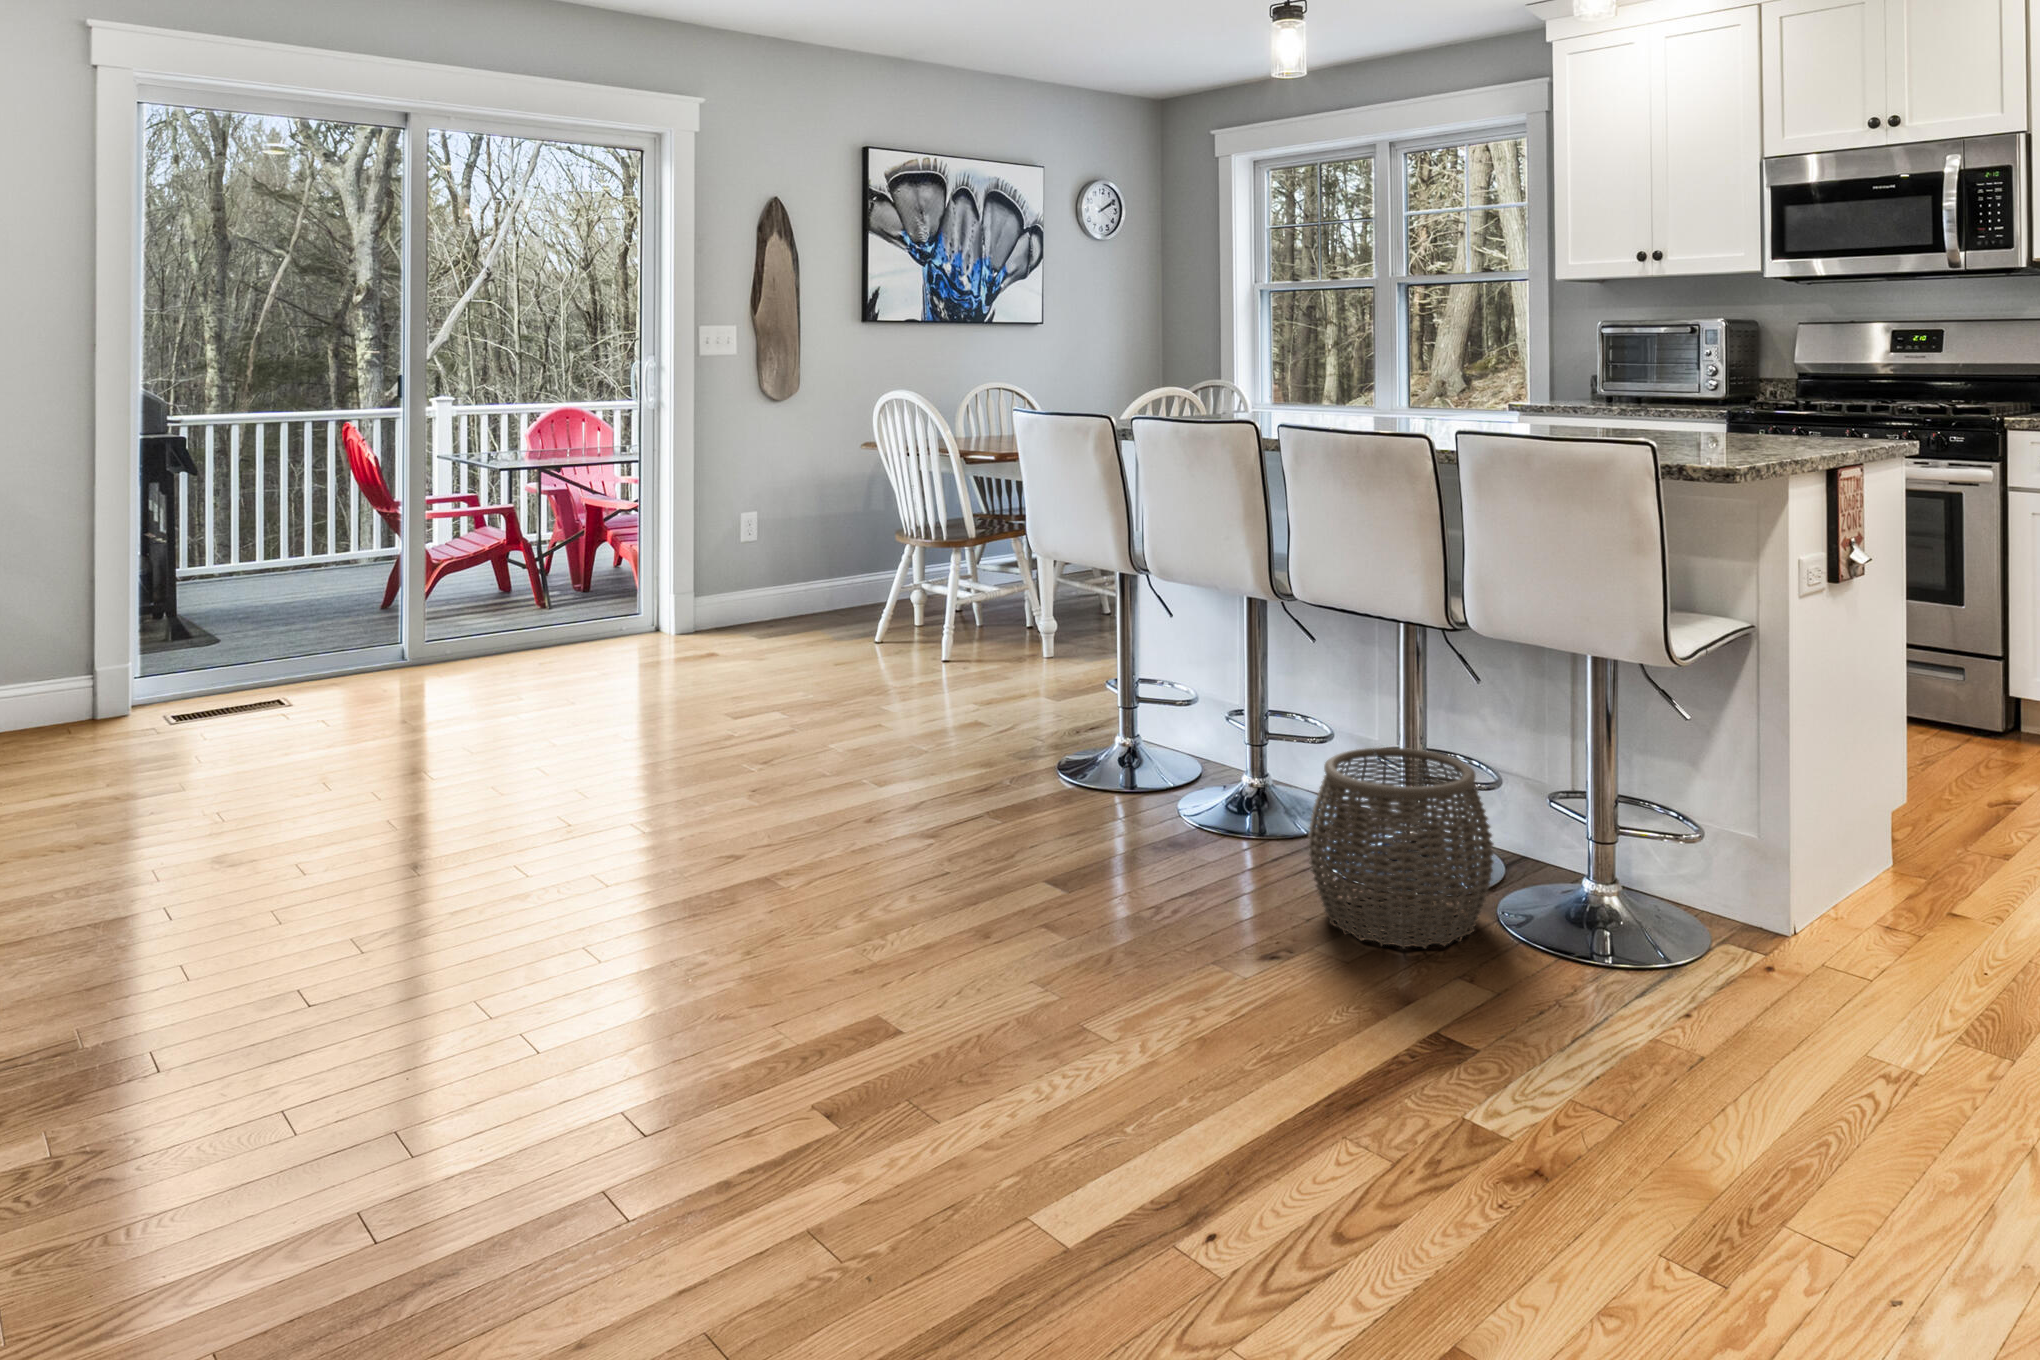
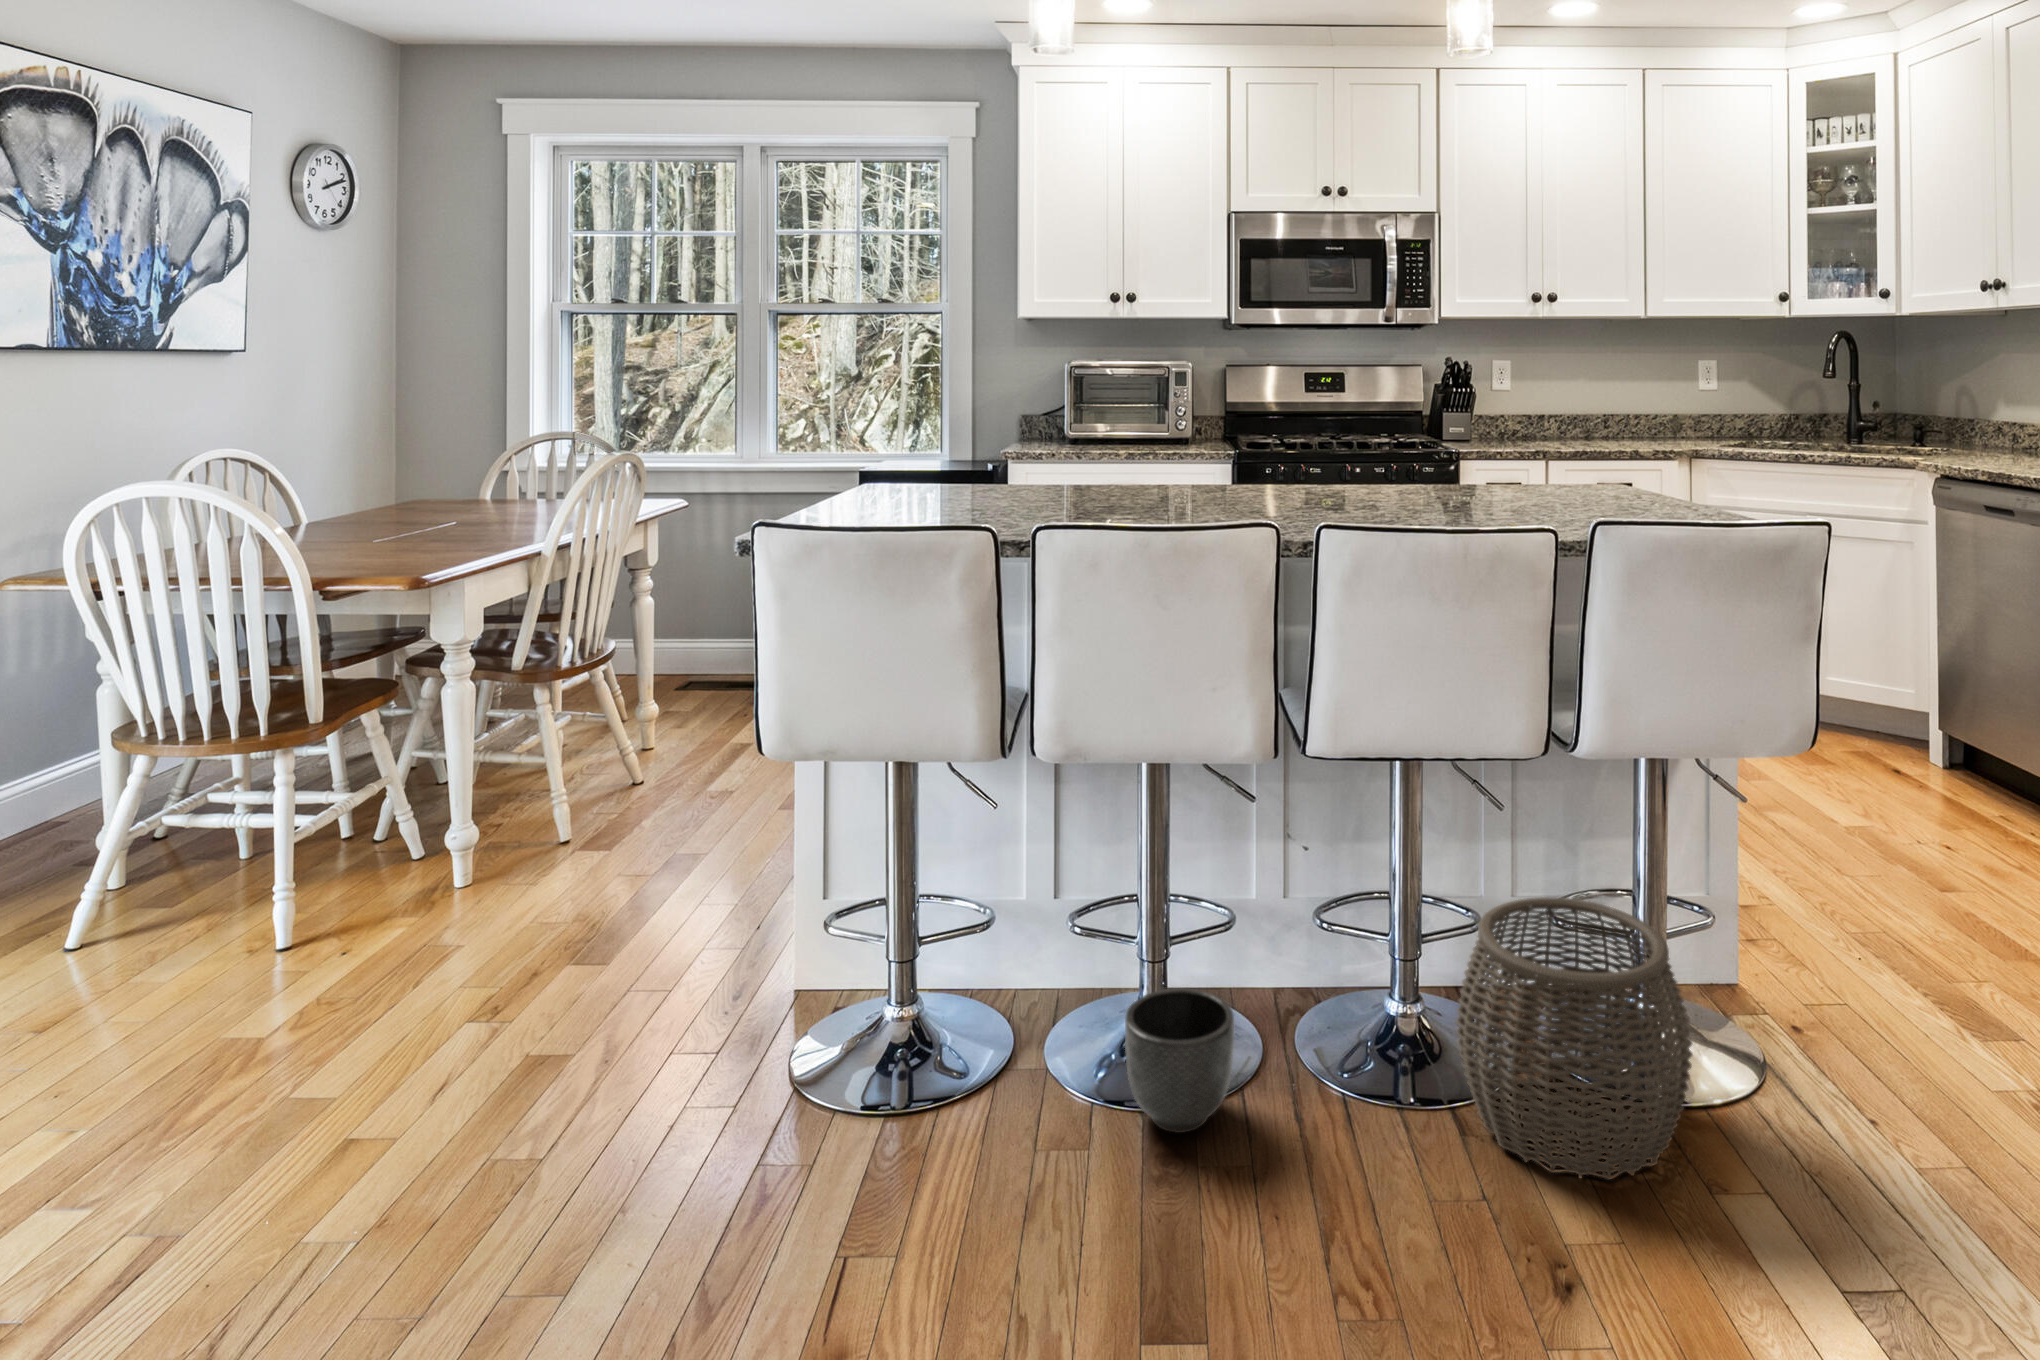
planter: none [1144,755,1221,842] -> present [1125,988,1234,1133]

